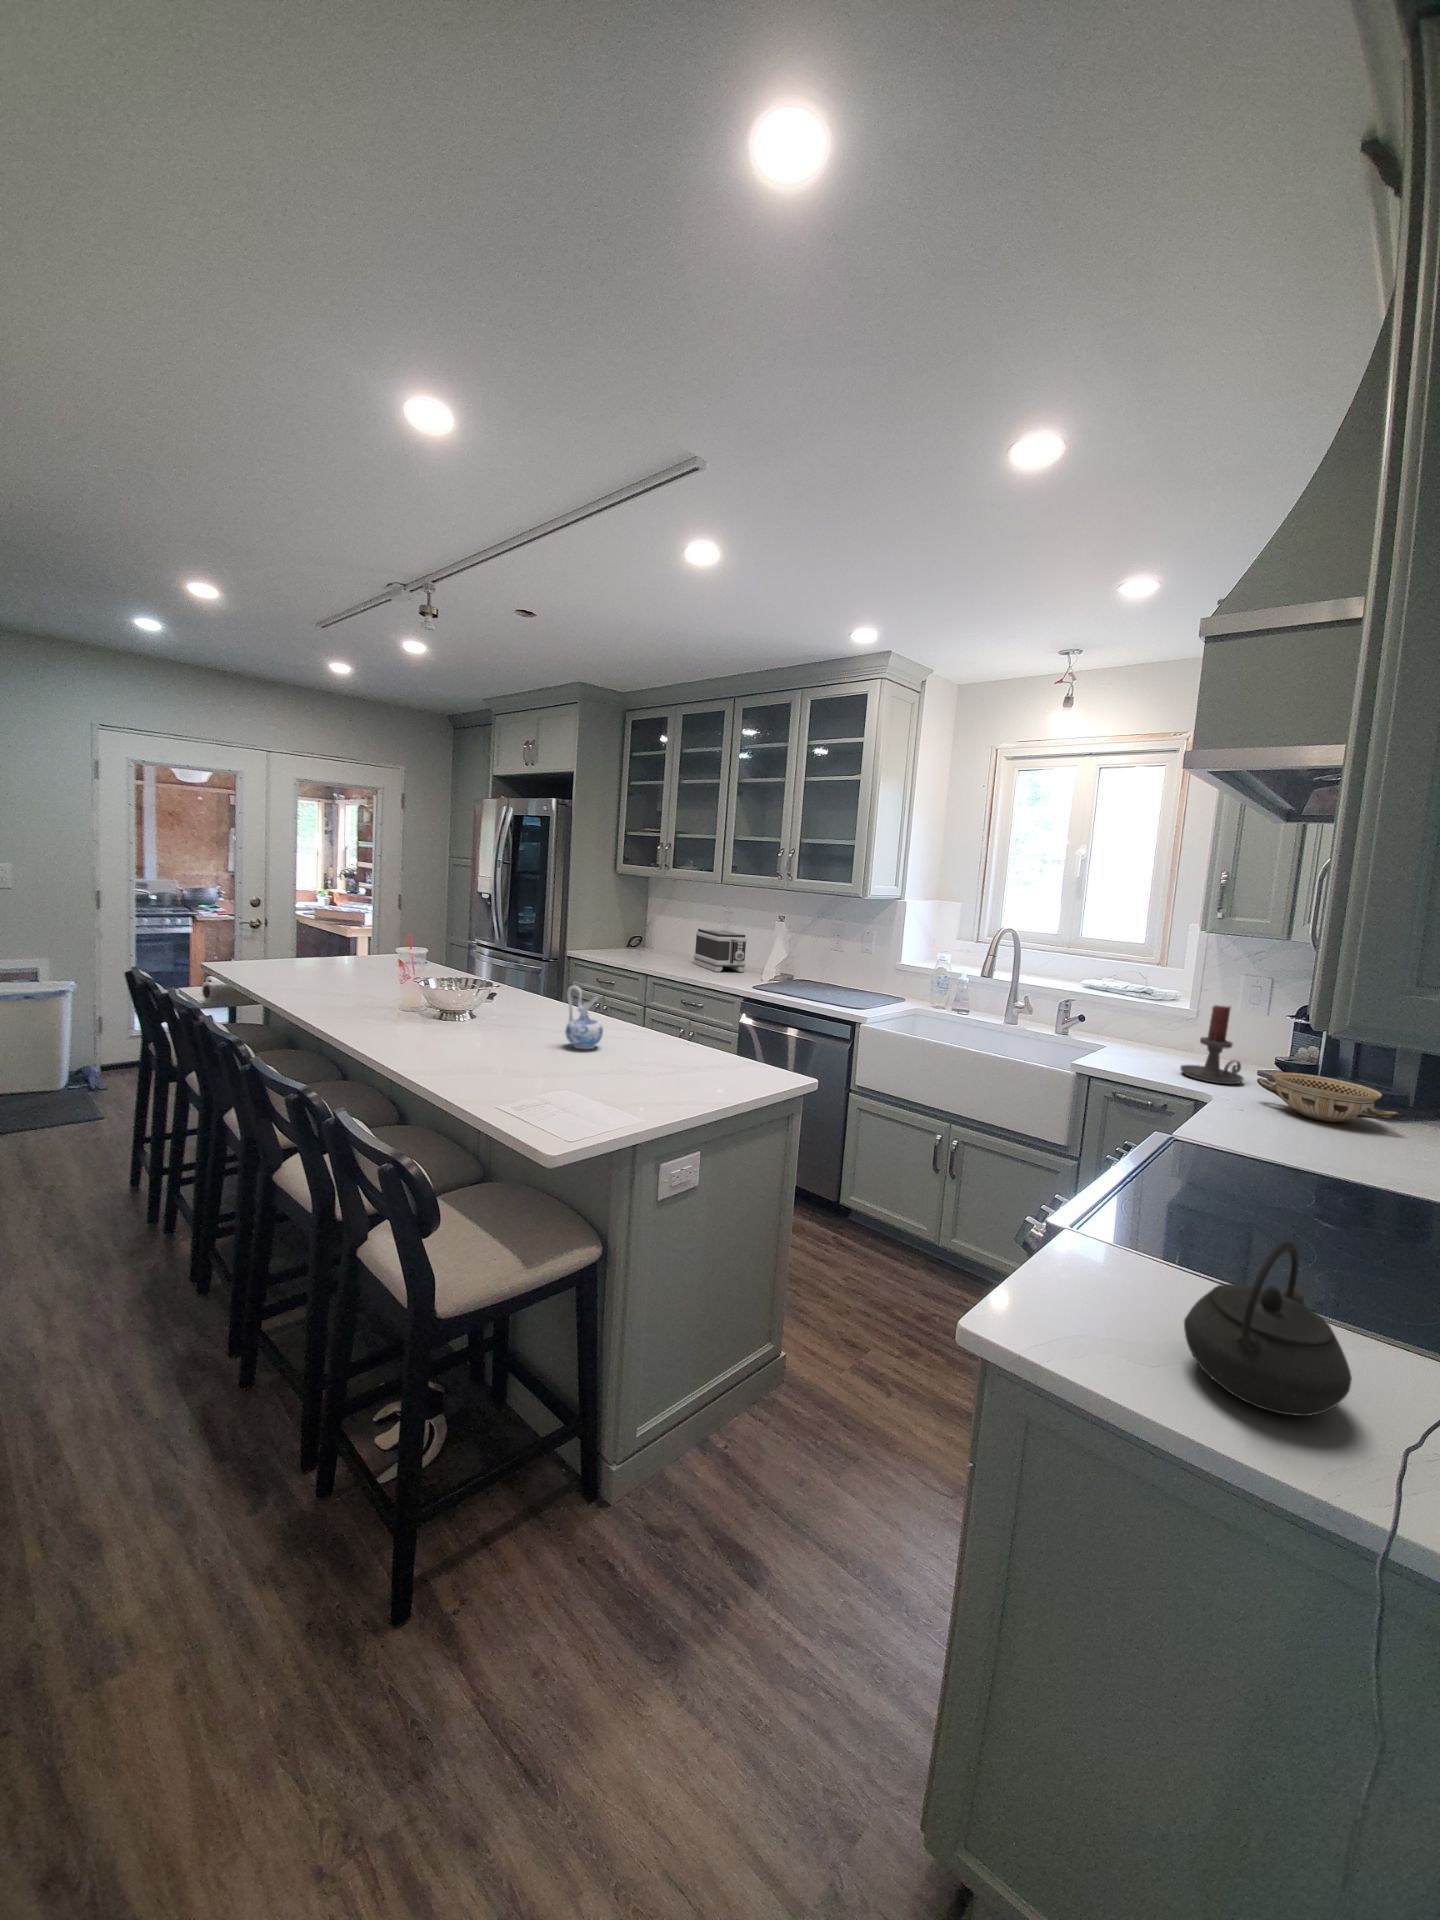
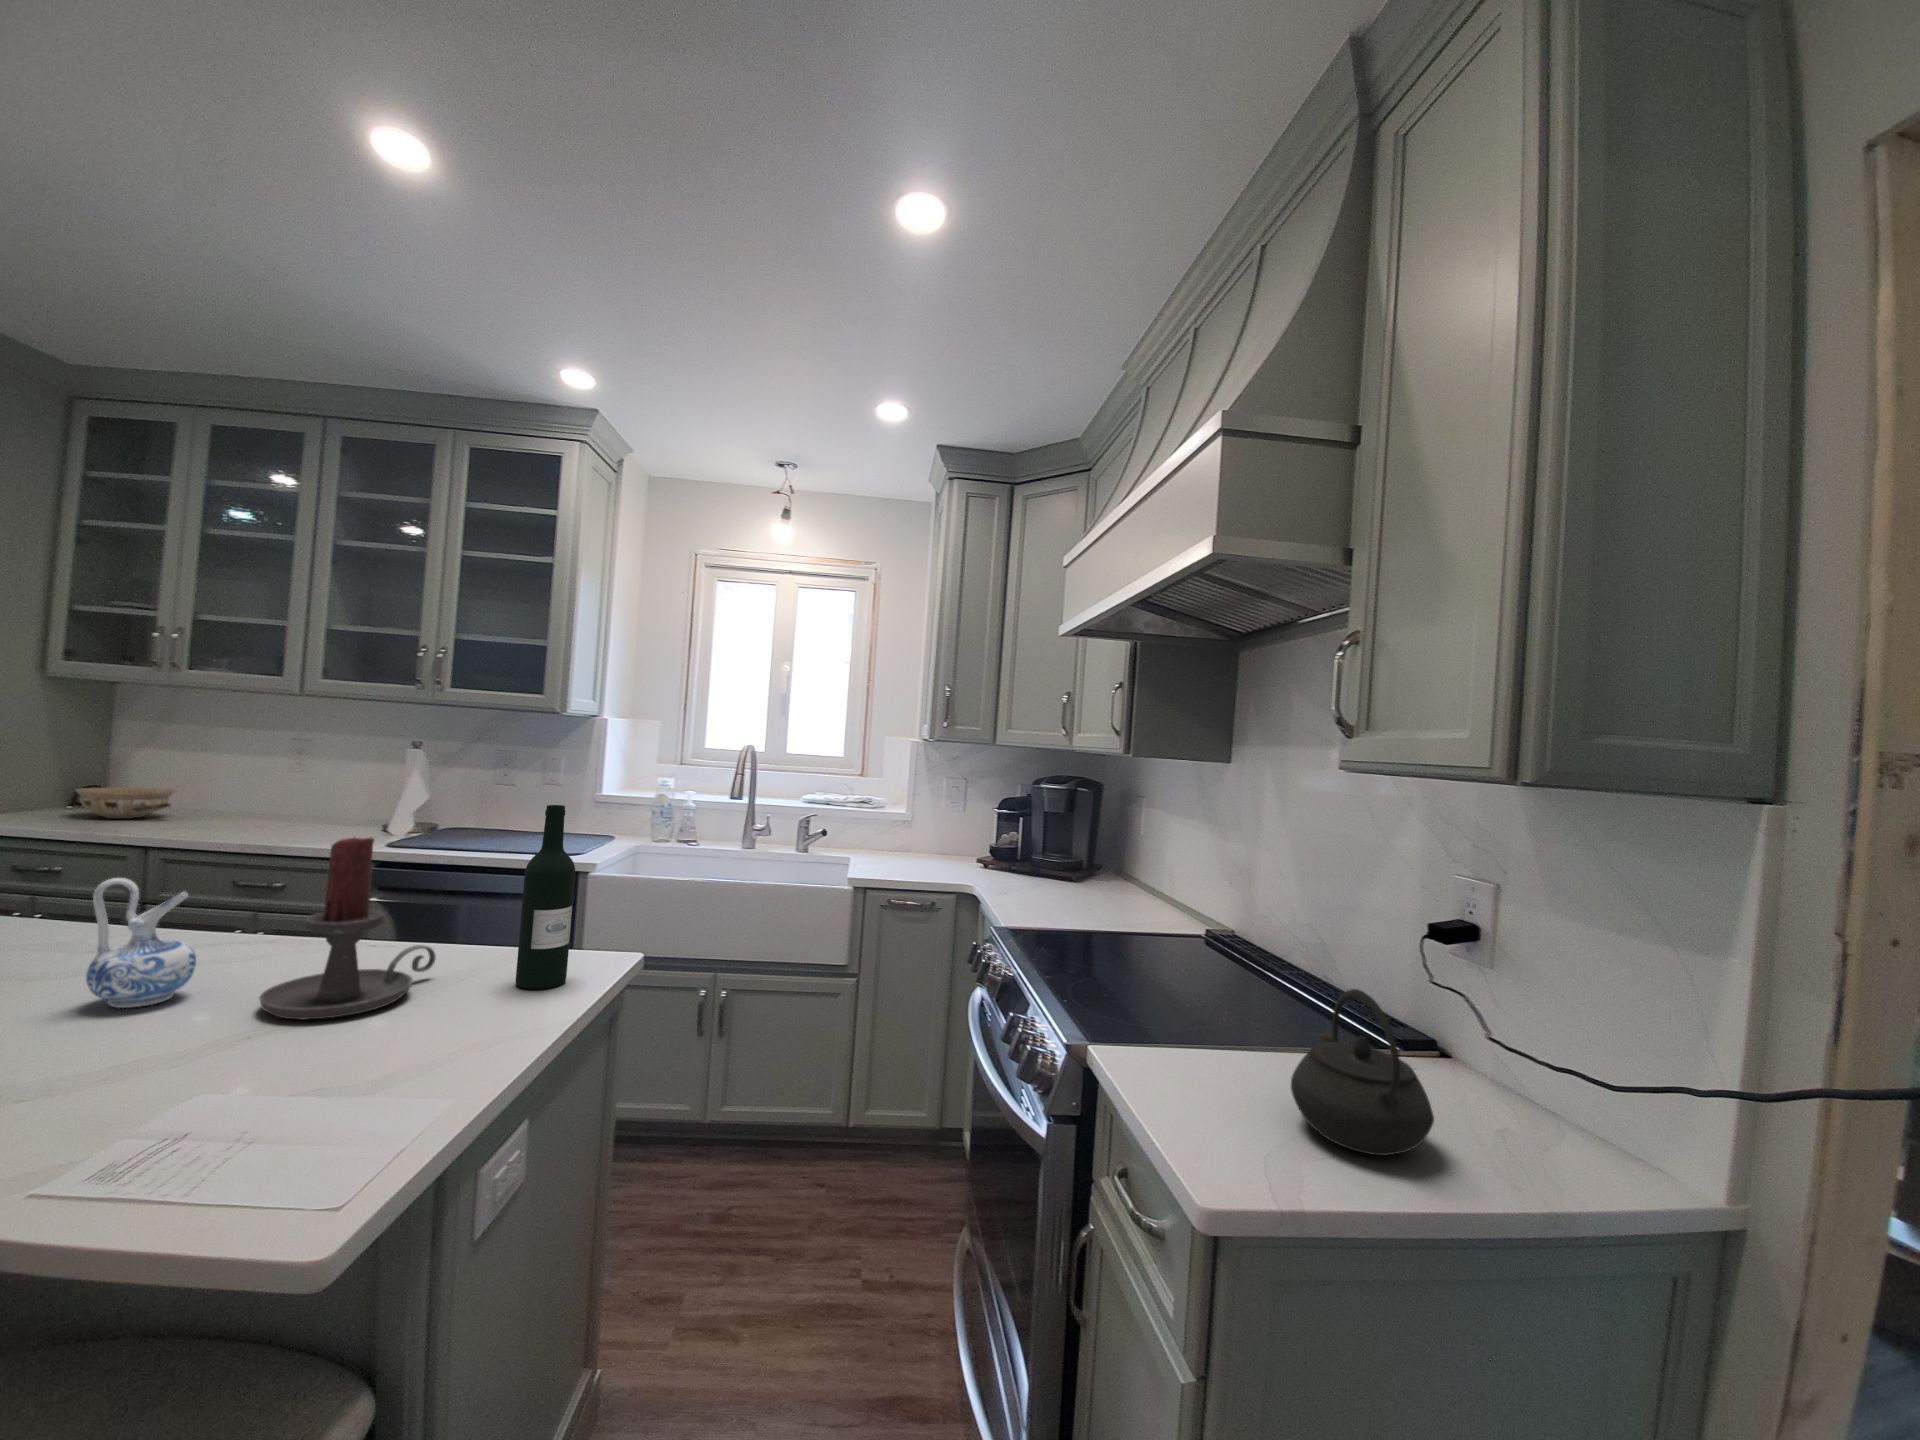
toaster: present [694,929,747,972] -> none [235,765,350,830]
wine bottle: none [729,967,763,1084] -> present [516,805,575,989]
candle holder: present [1180,1005,1243,1084] -> present [259,837,436,1019]
ceramic bowl: present [1257,1072,1399,1122] -> present [75,787,175,819]

